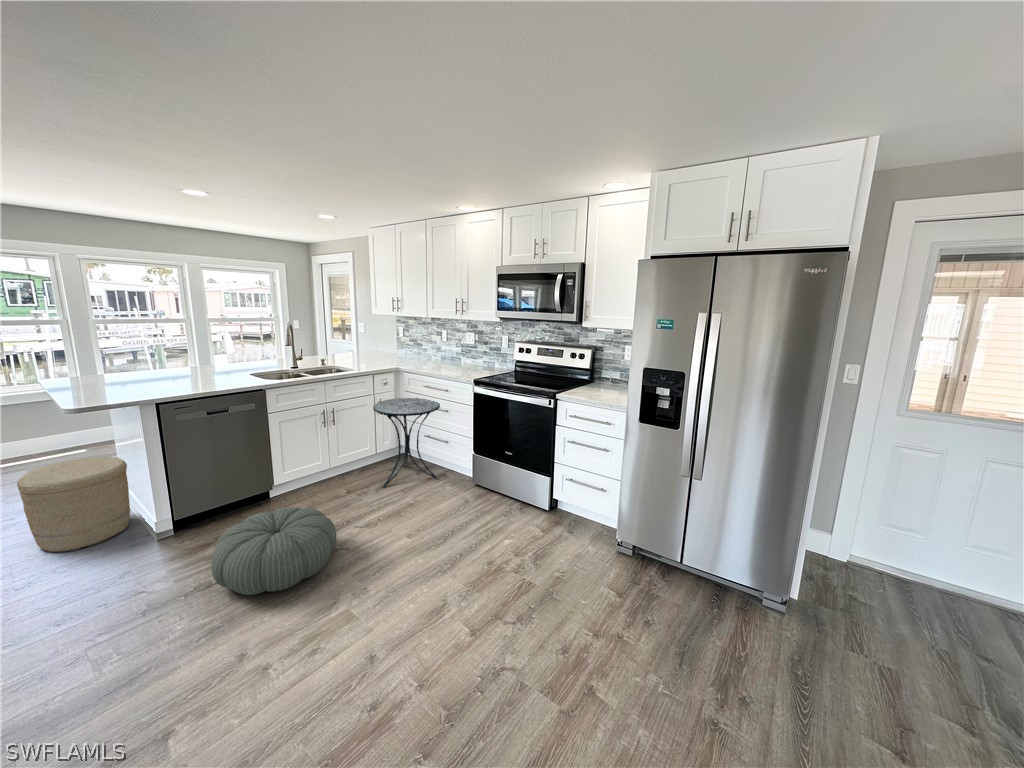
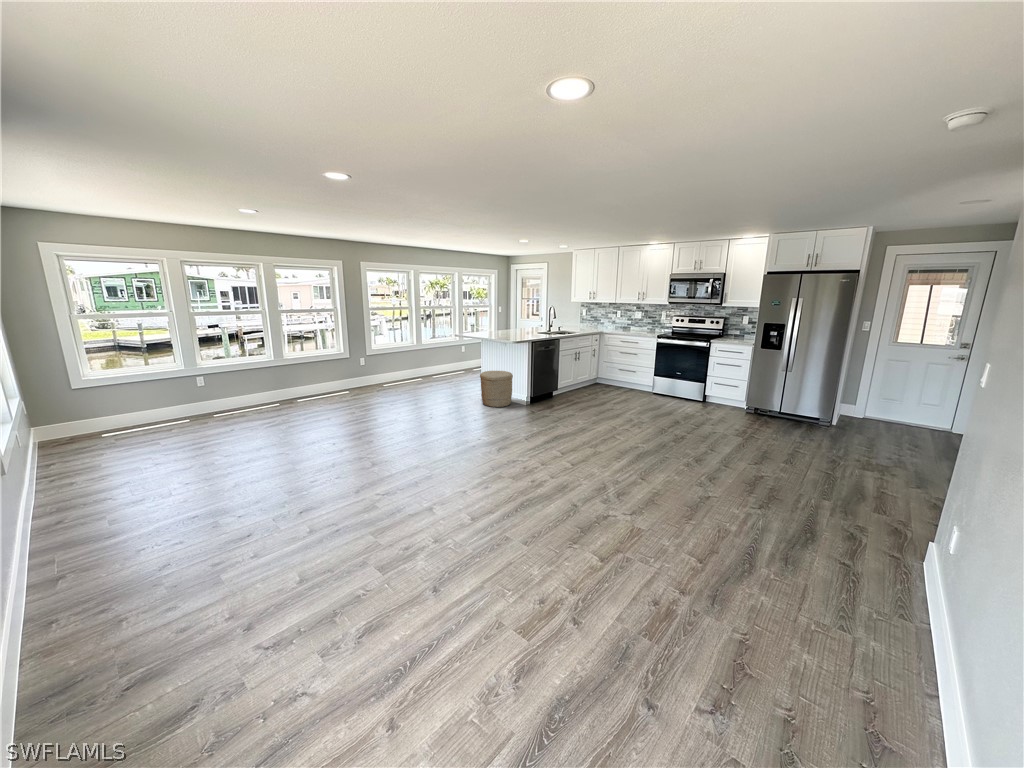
side table: present [373,398,440,487] -> none [598,348,634,393]
pouf: present [211,507,337,595] -> none [574,390,621,417]

